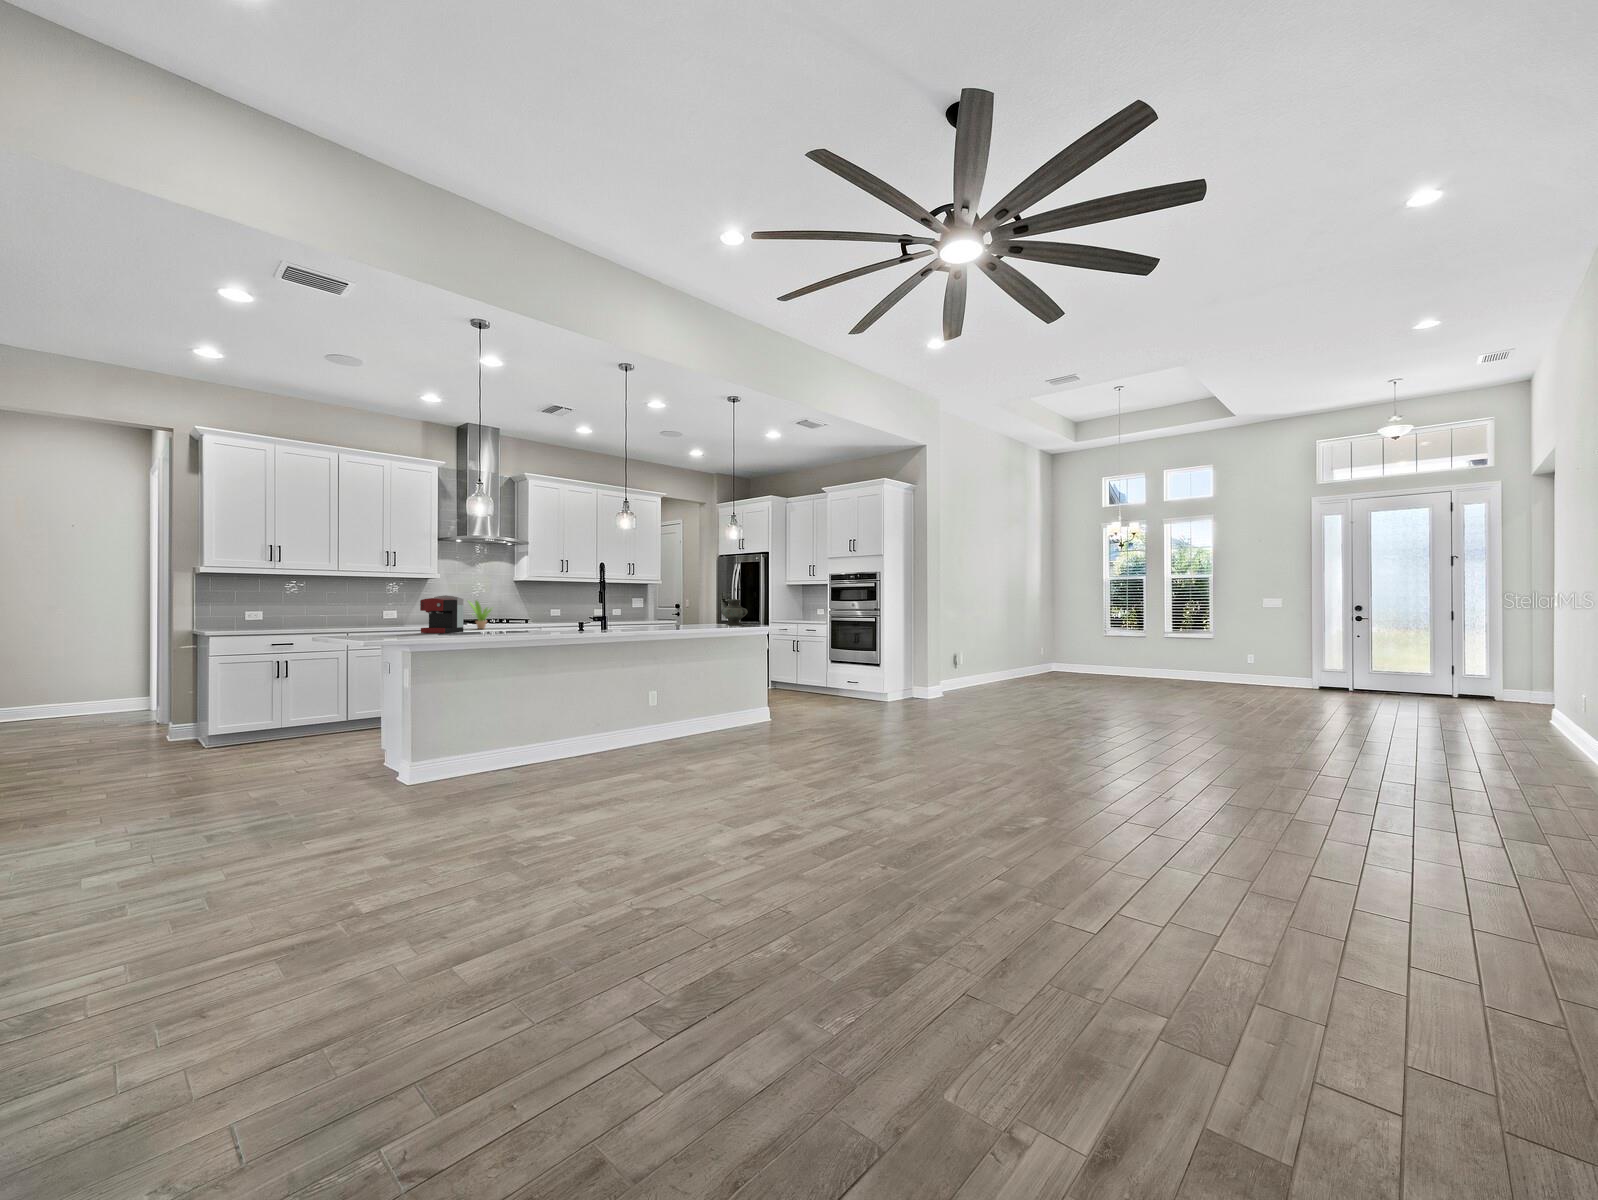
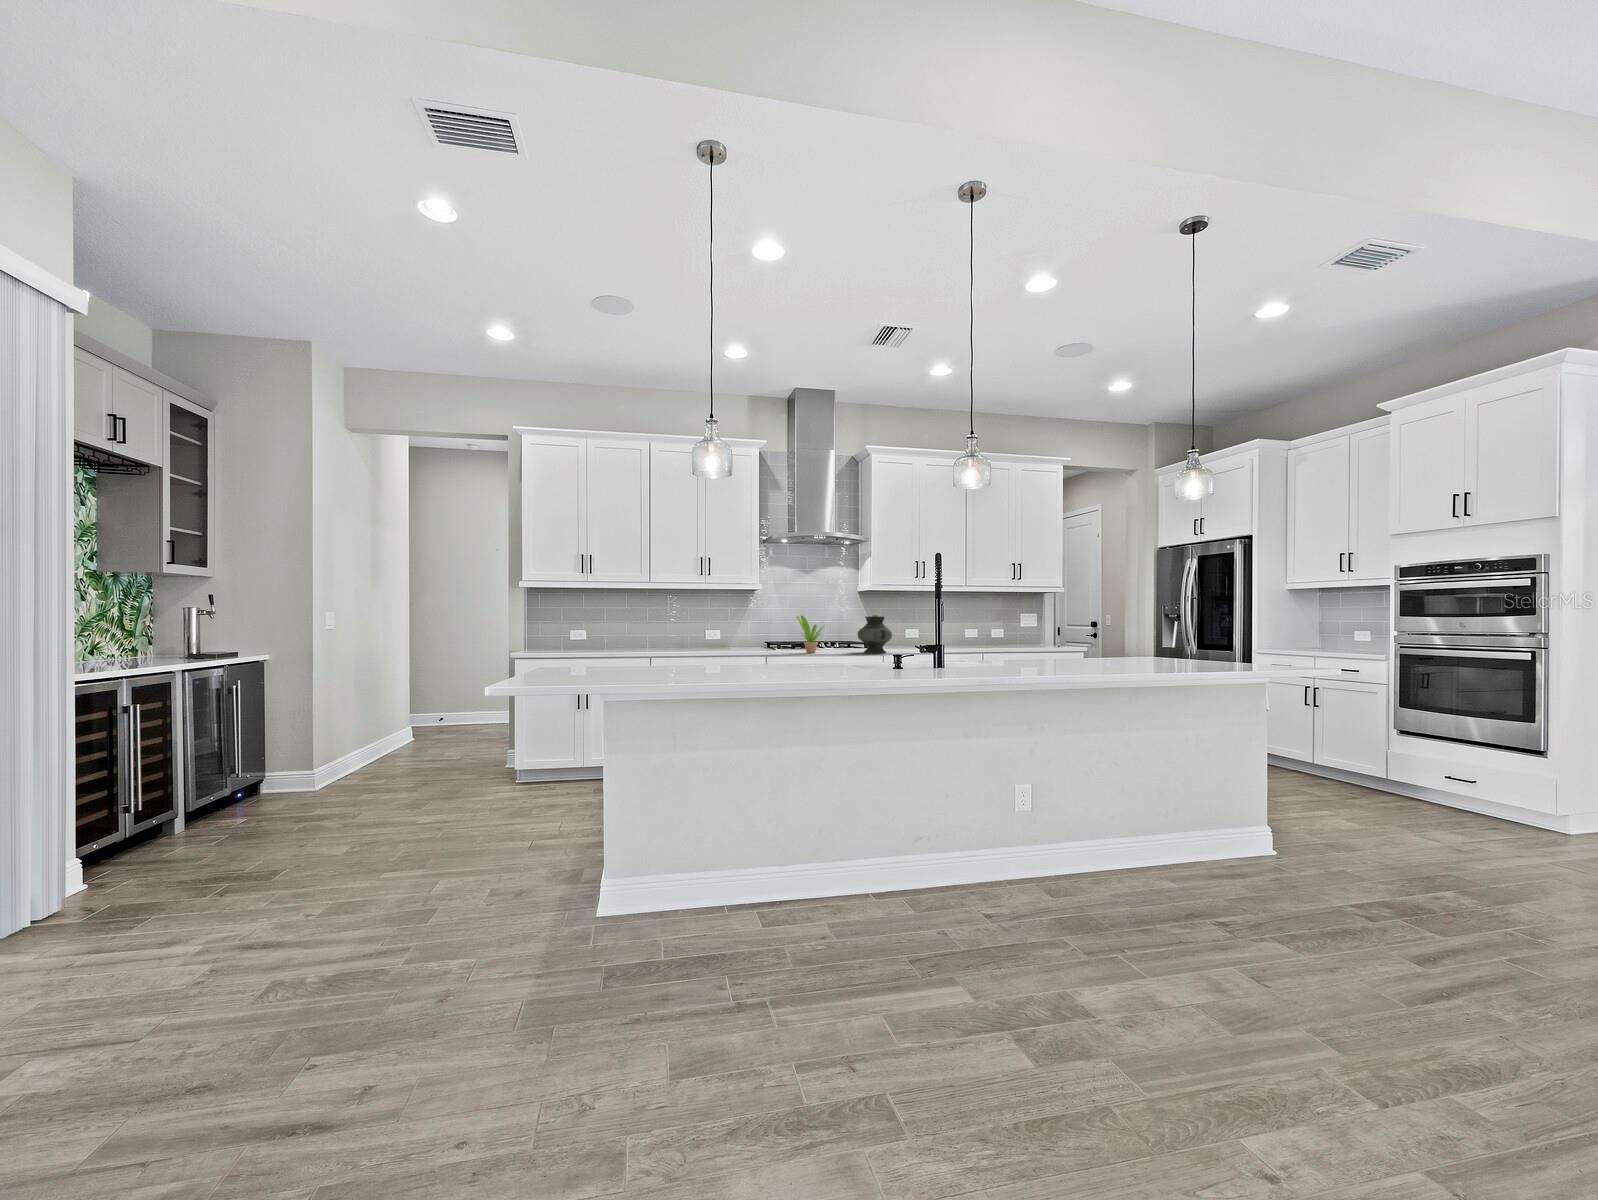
coffee maker: present [420,595,464,633] -> none [726,609,777,659]
vase: present [721,599,748,625] -> present [857,615,892,653]

